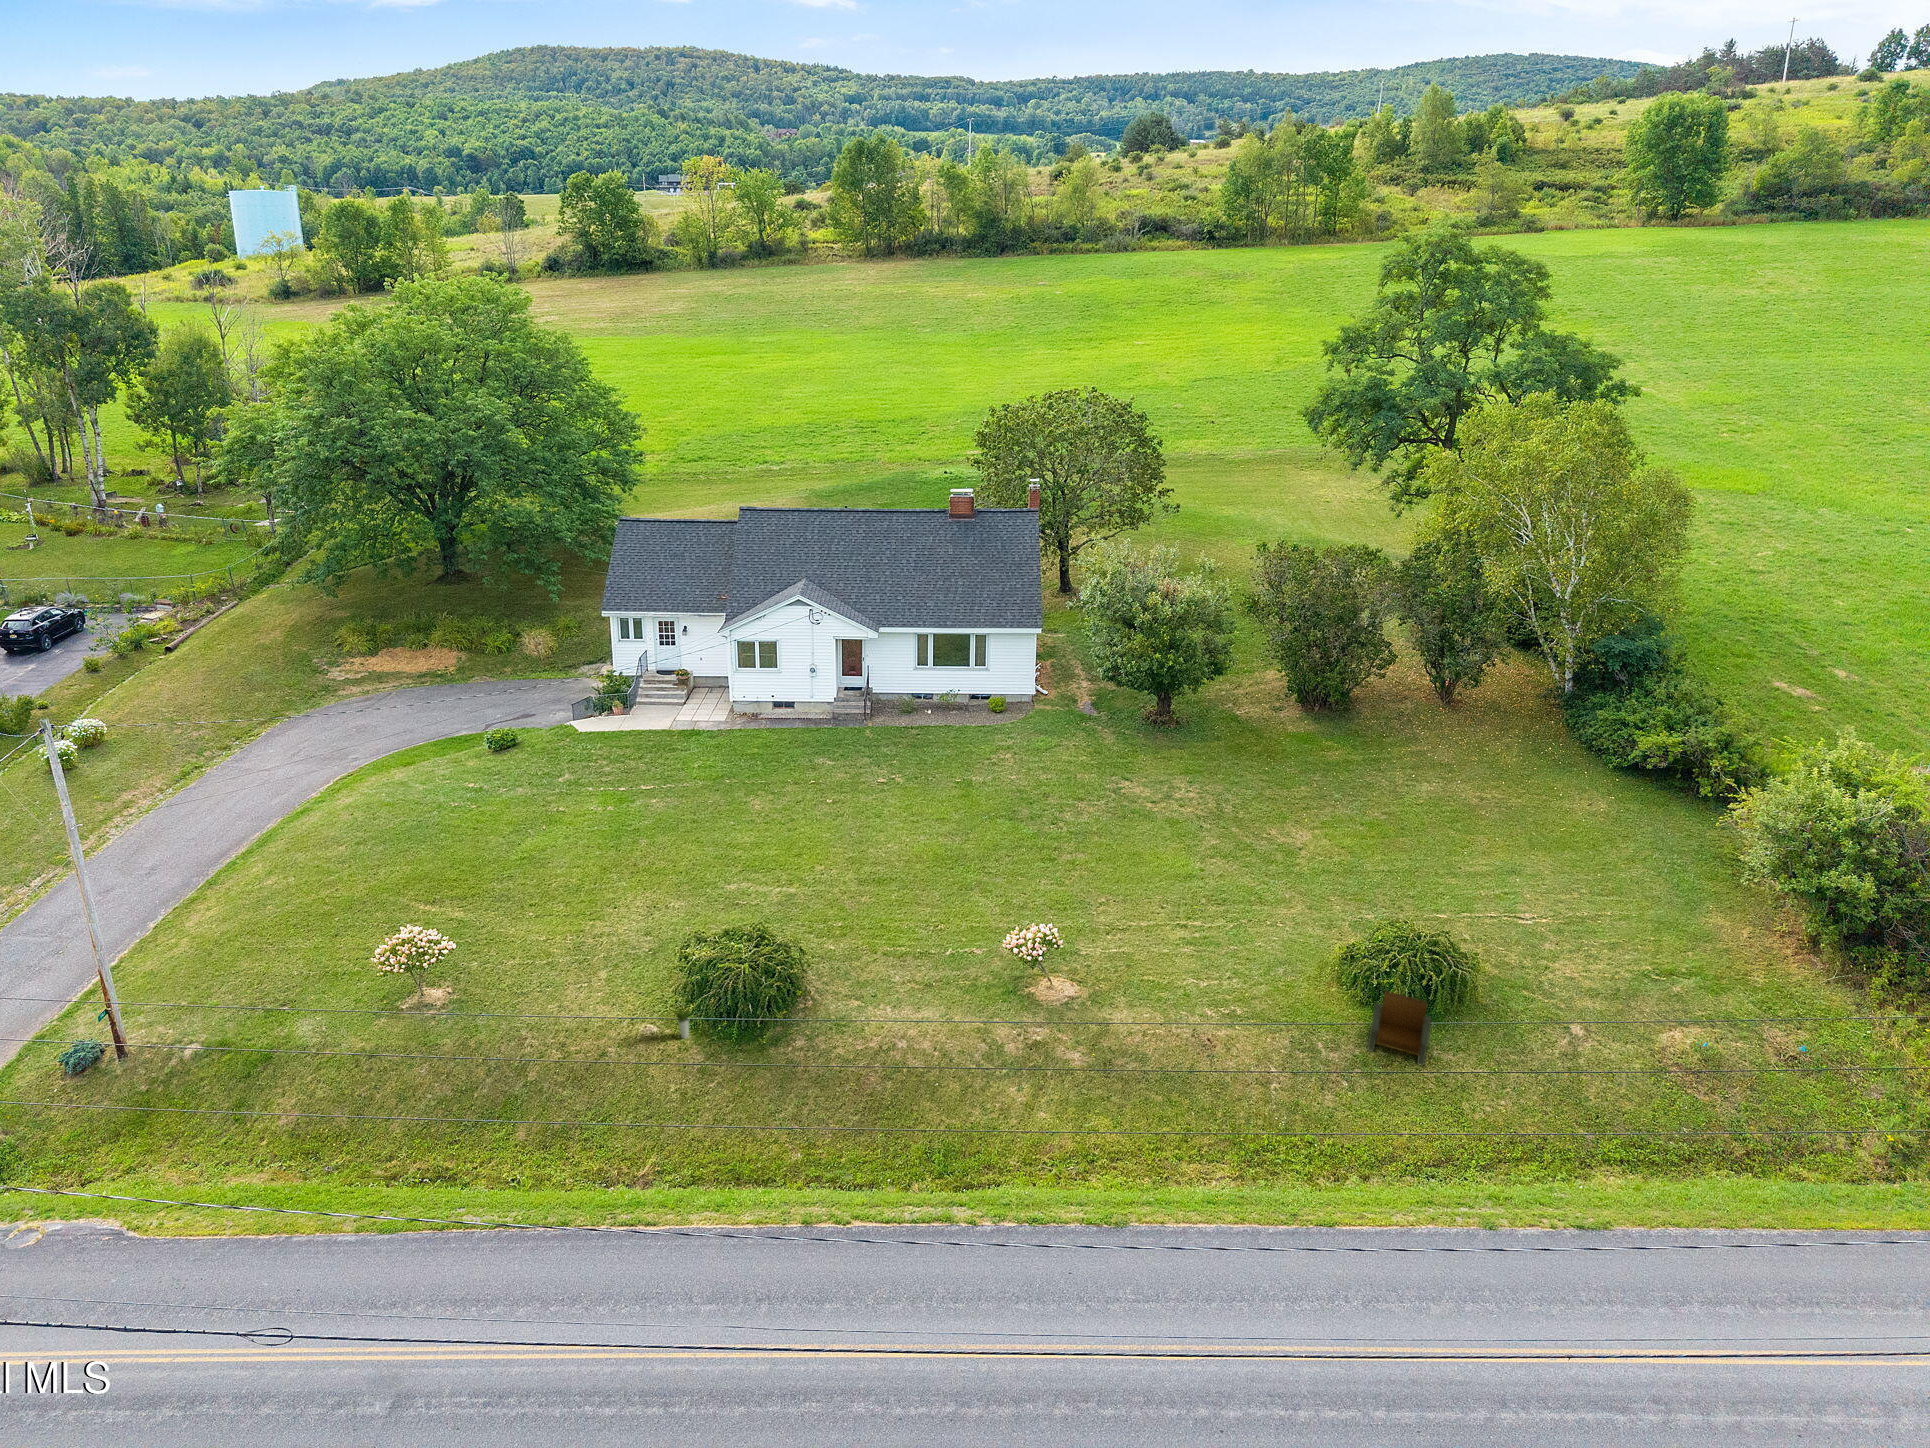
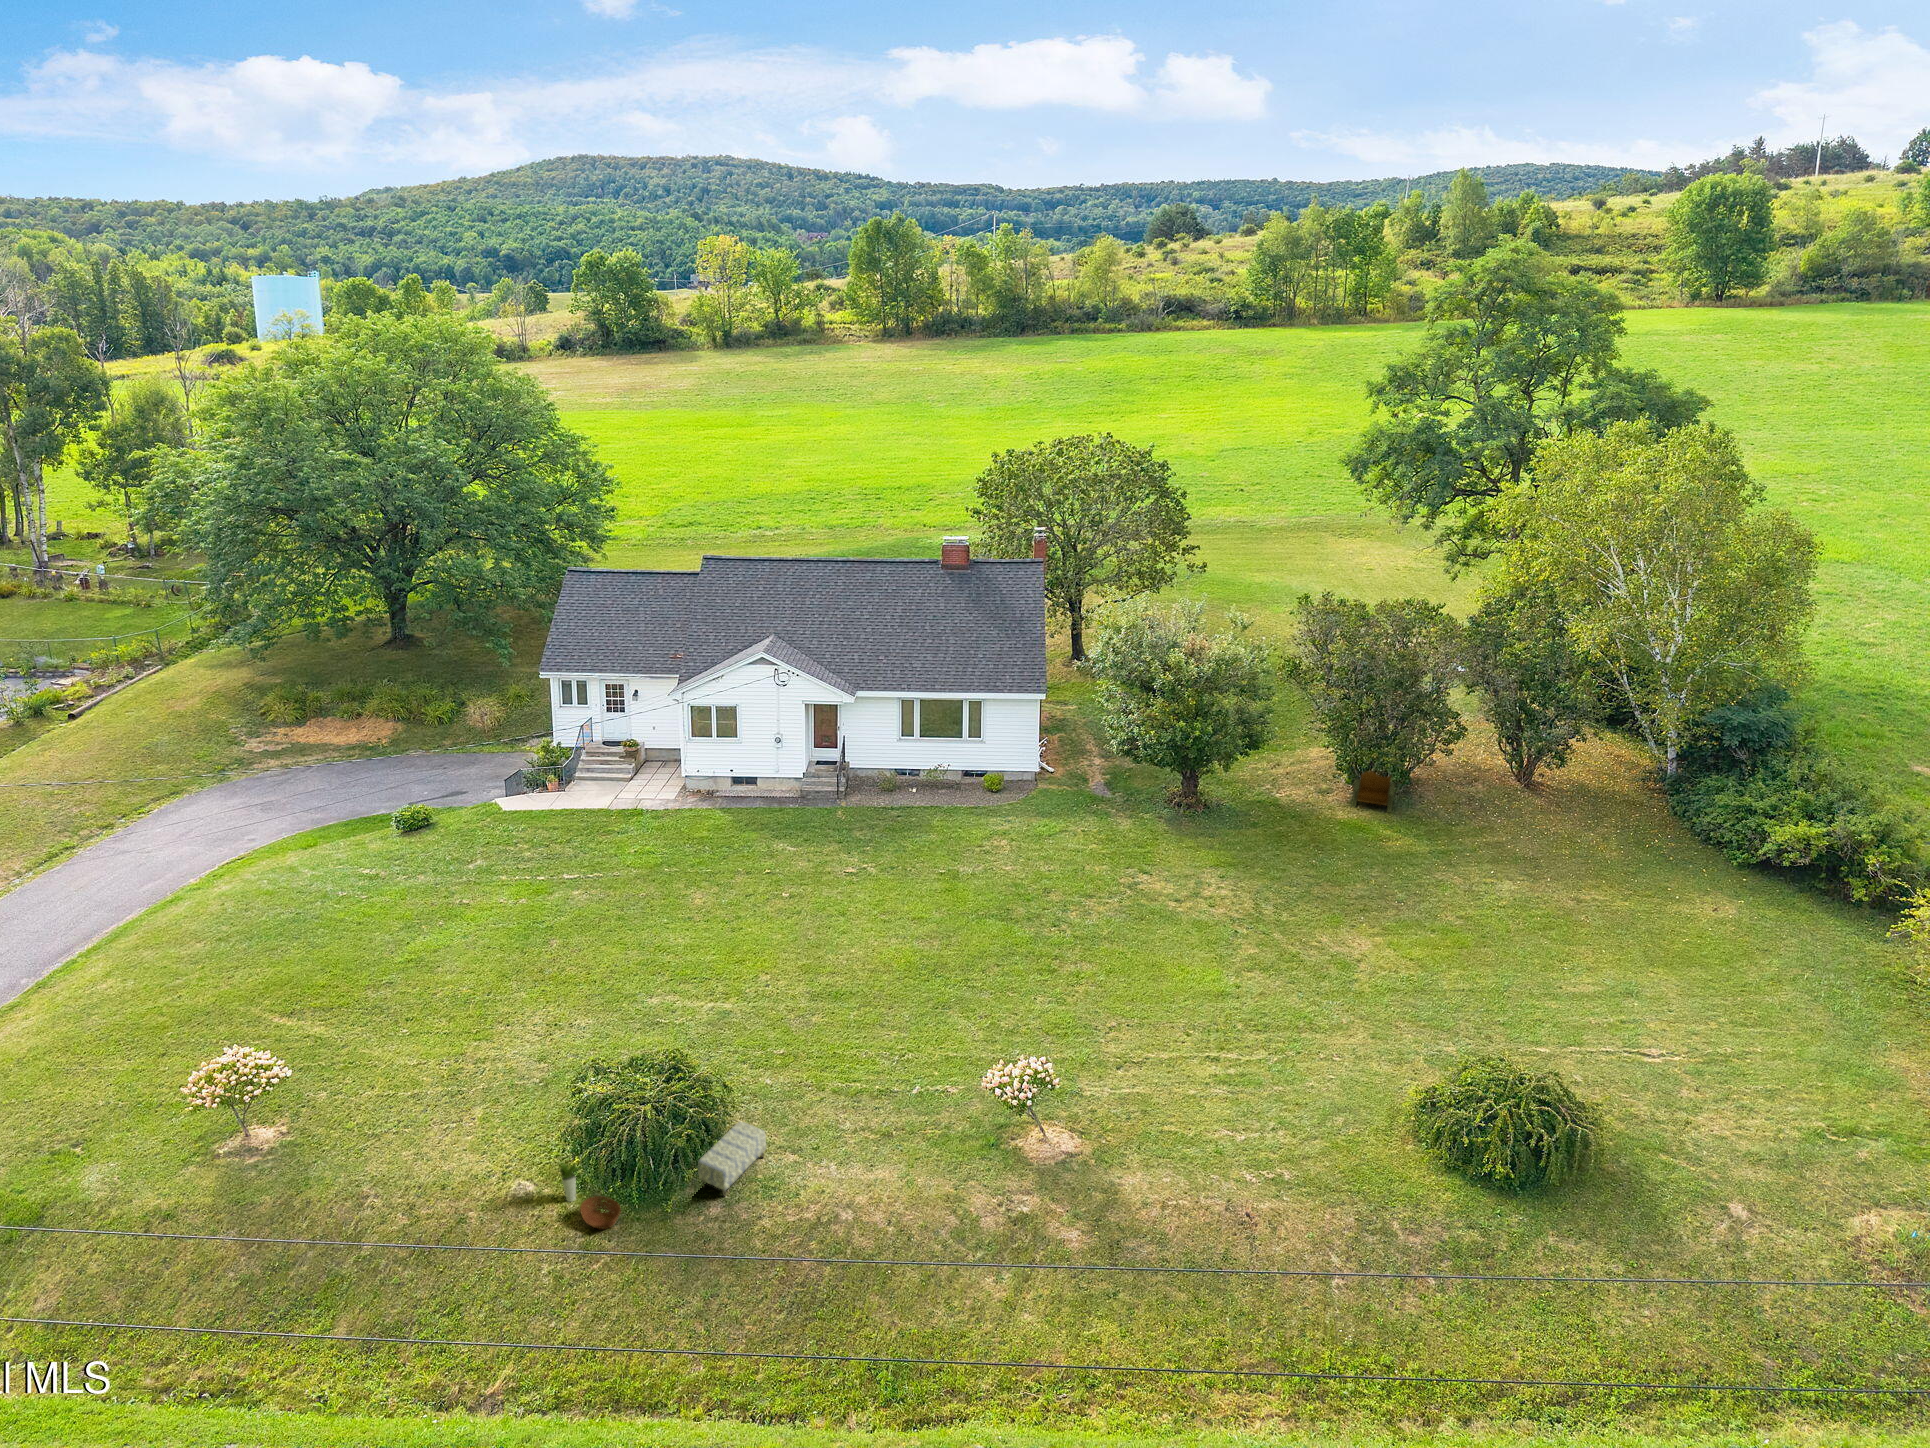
bench: none [783,977,833,1034] -> present [698,1121,766,1197]
lounge chair: present [1367,991,1431,1066] -> present [1351,771,1395,813]
basket: none [694,1034,726,1058] -> present [580,1196,621,1229]

